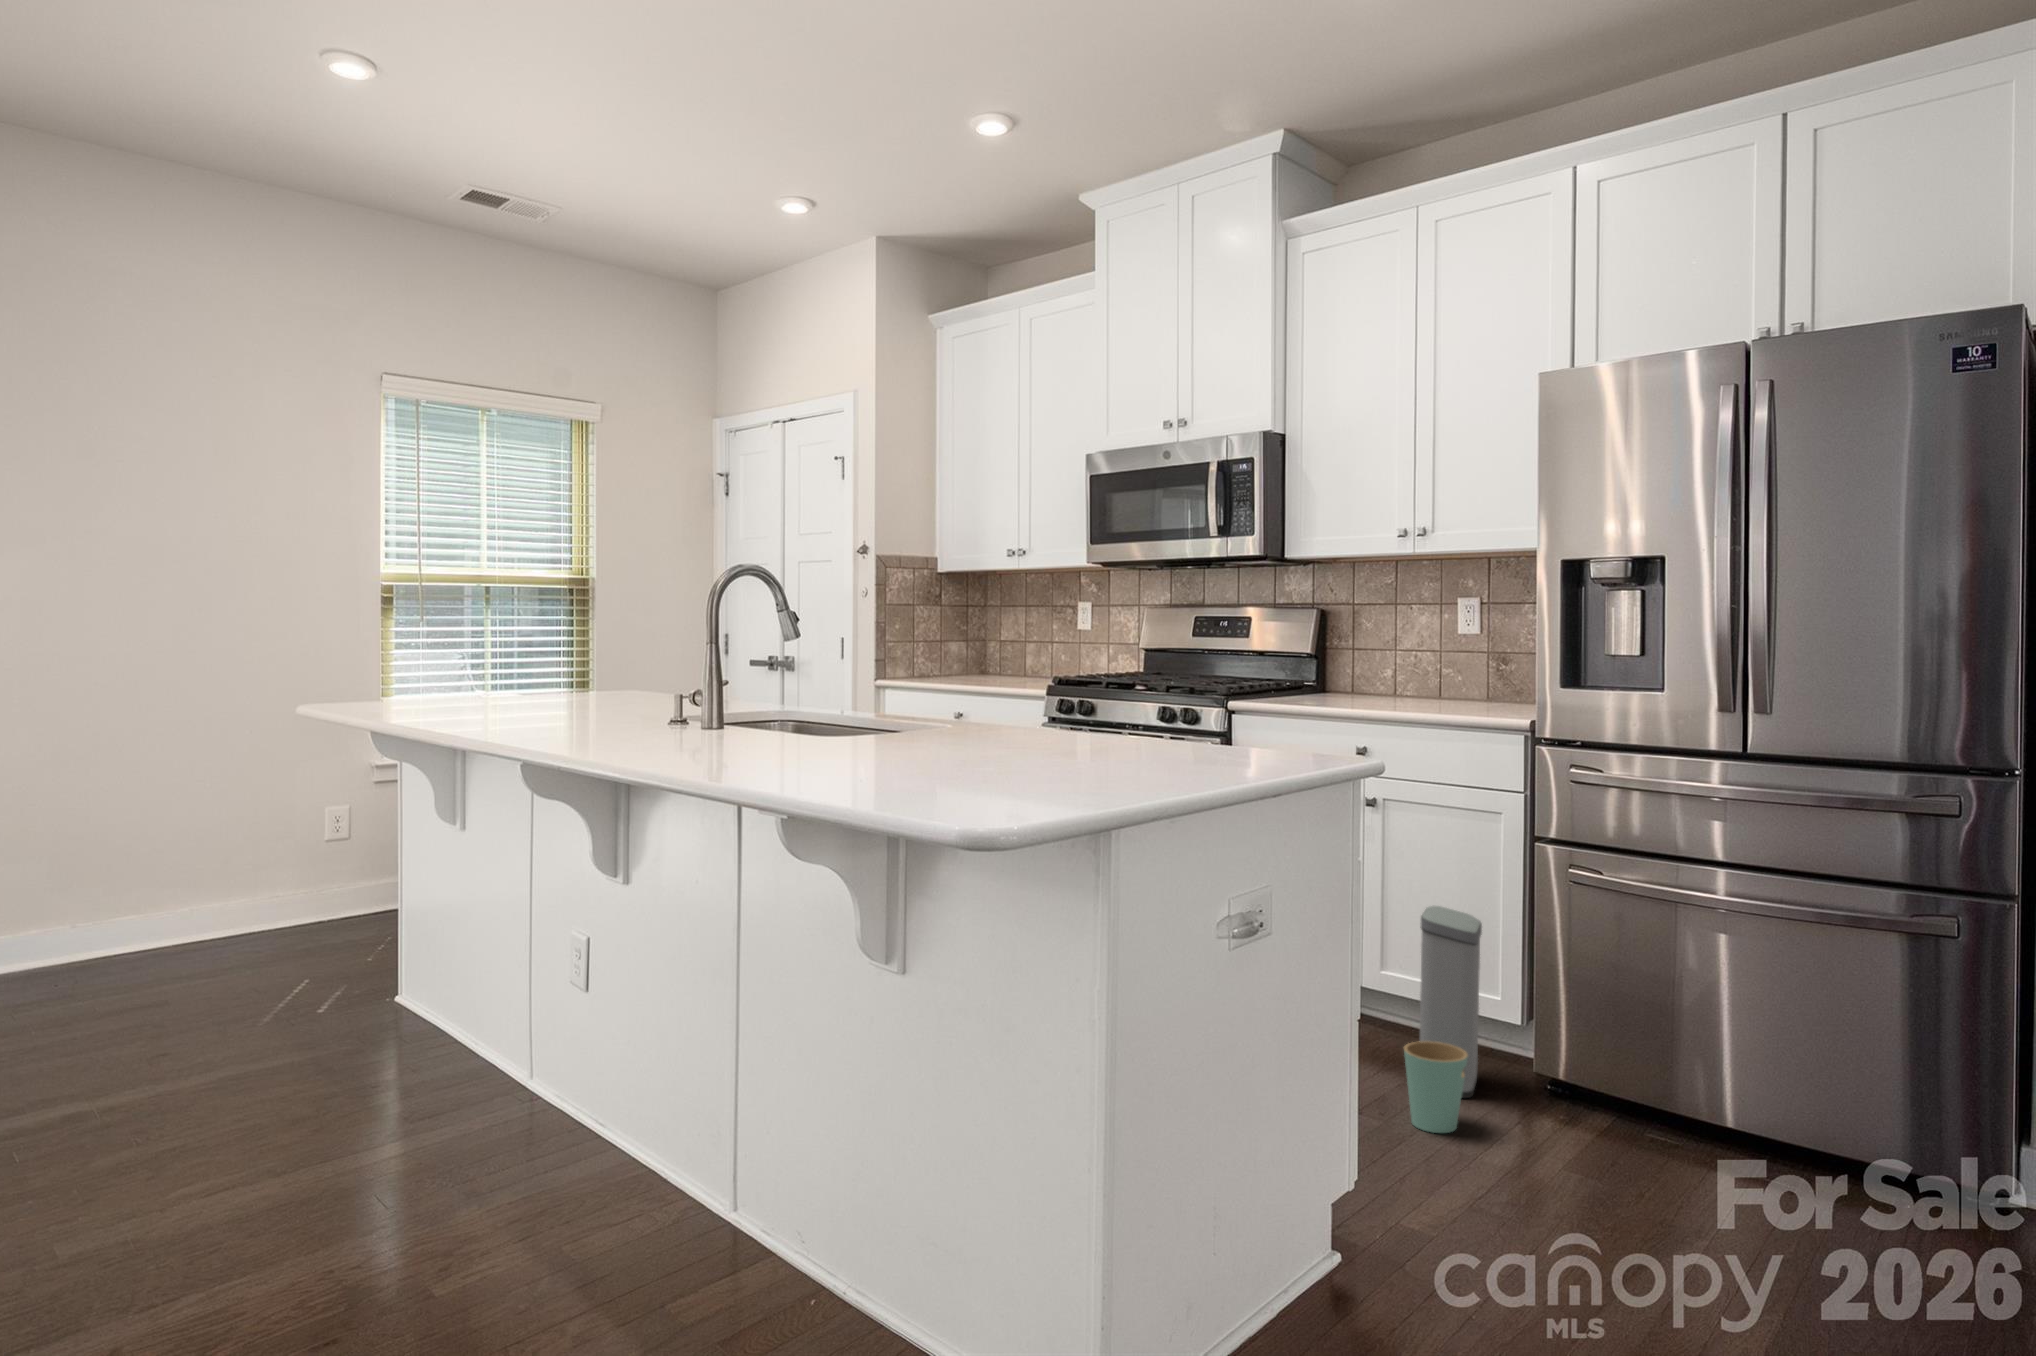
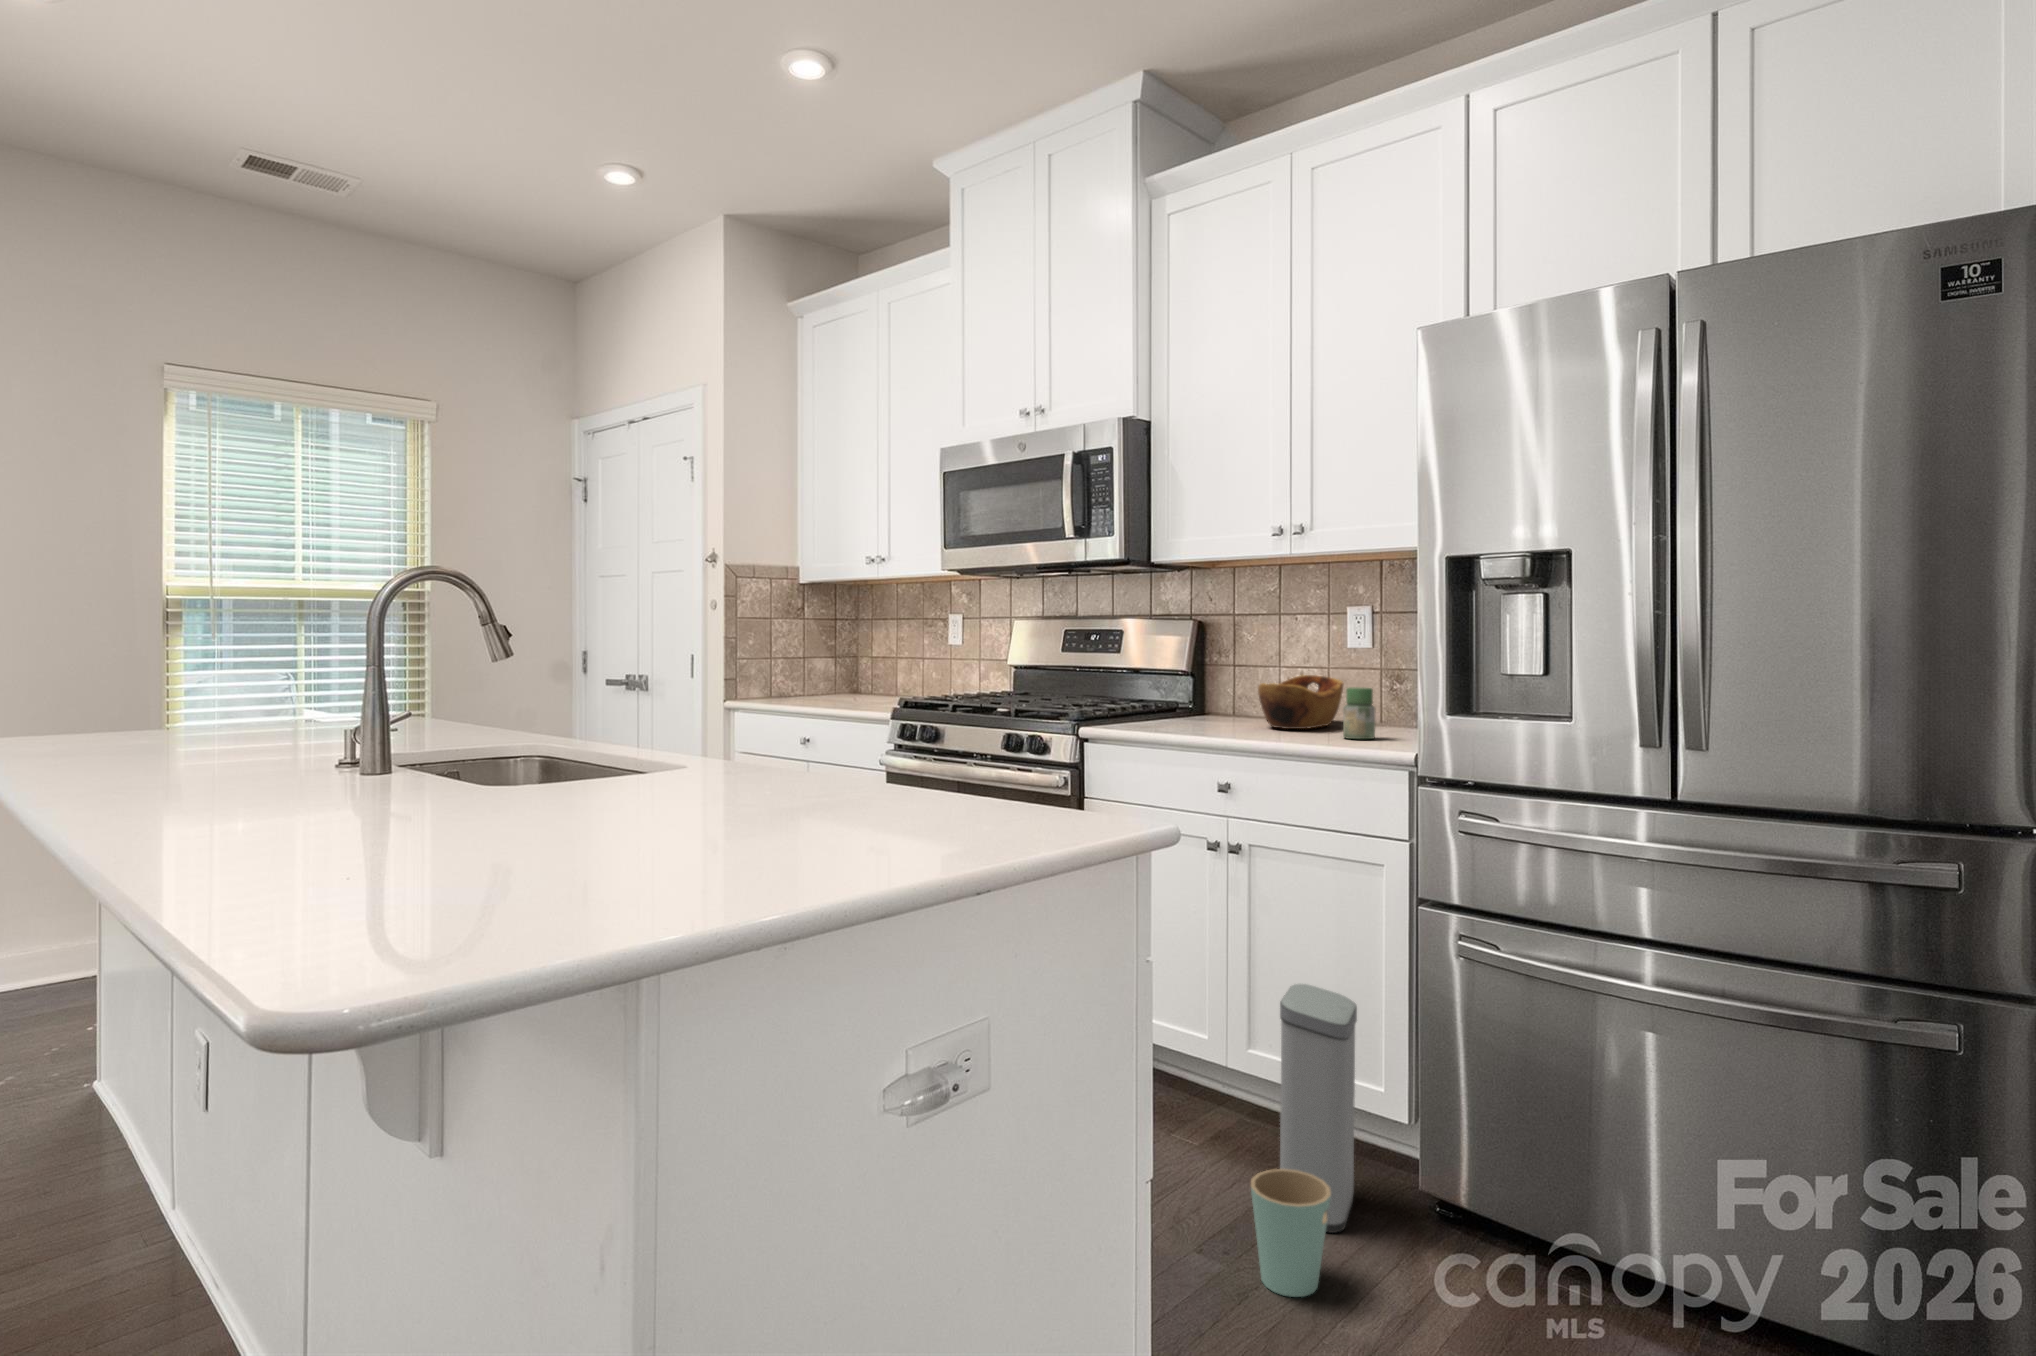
wooden bowl: none [1386,658,1459,703] -> present [1258,675,1343,729]
jar: none [1463,667,1491,711] -> present [1343,688,1375,739]

